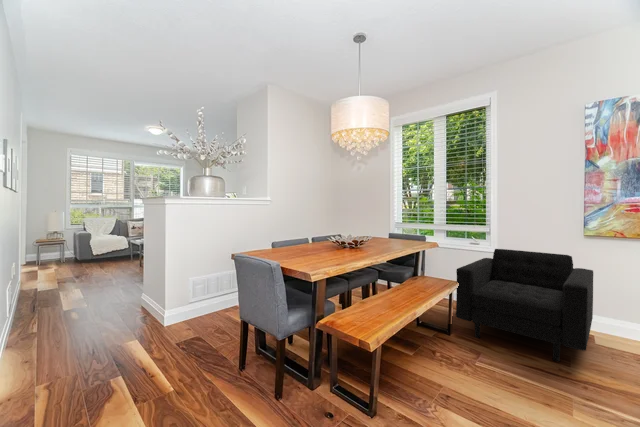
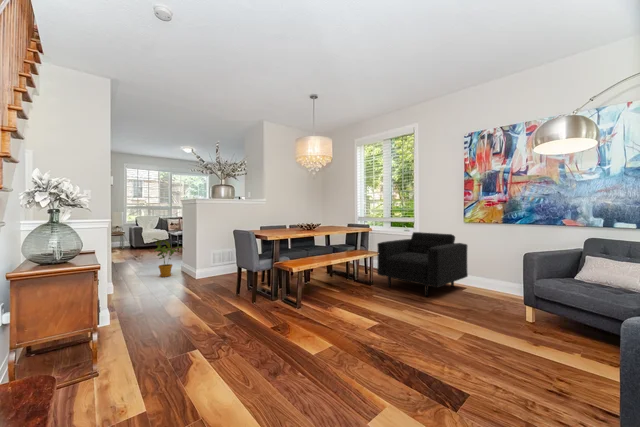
house plant: none [93,261,149,322] -> present [154,238,180,277]

